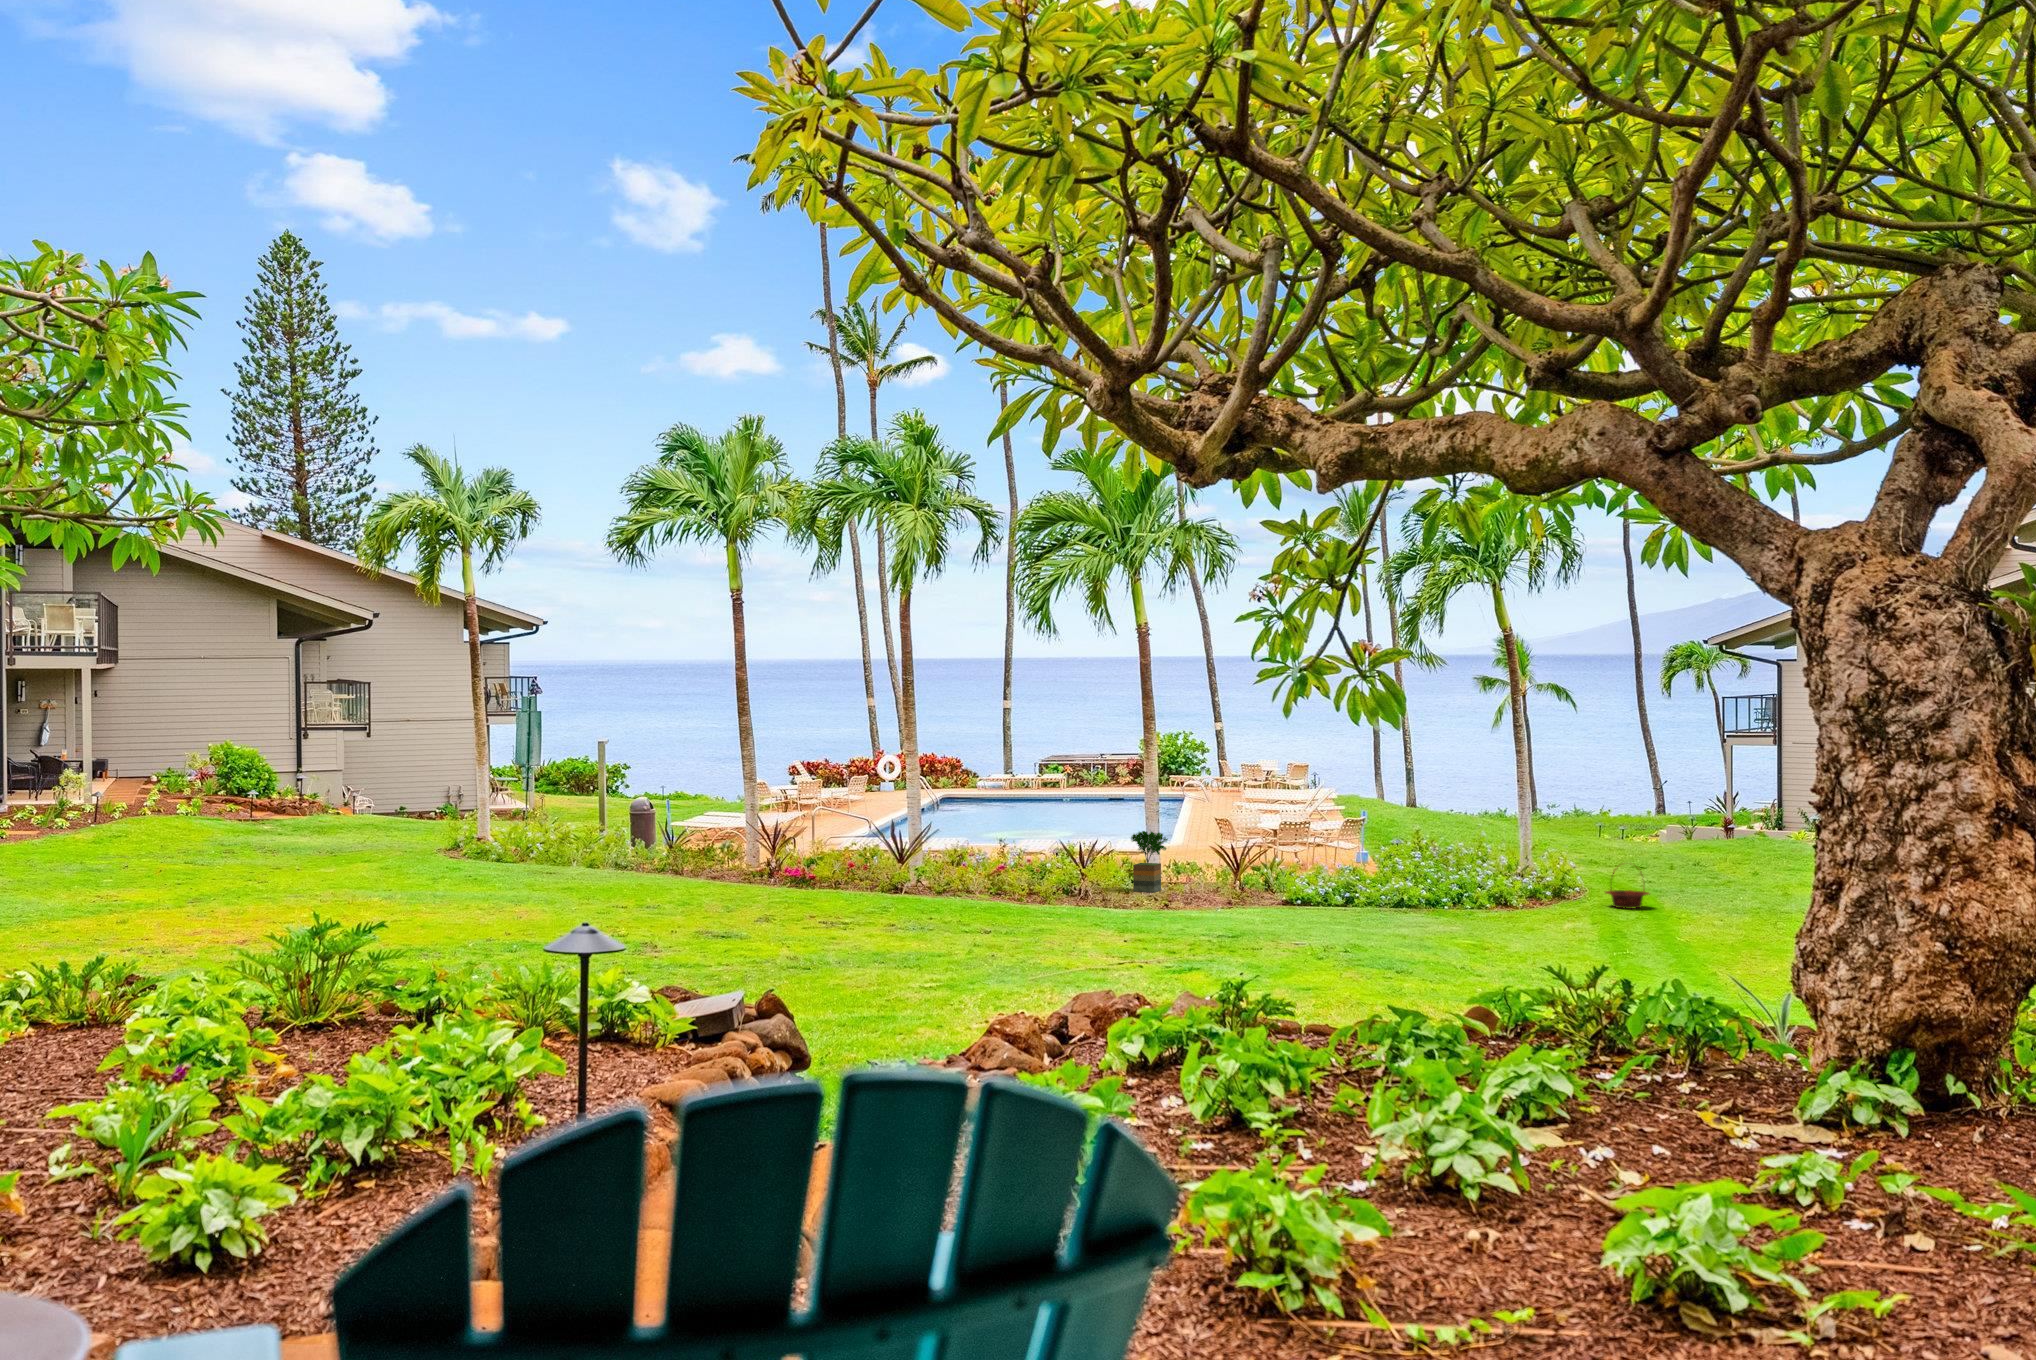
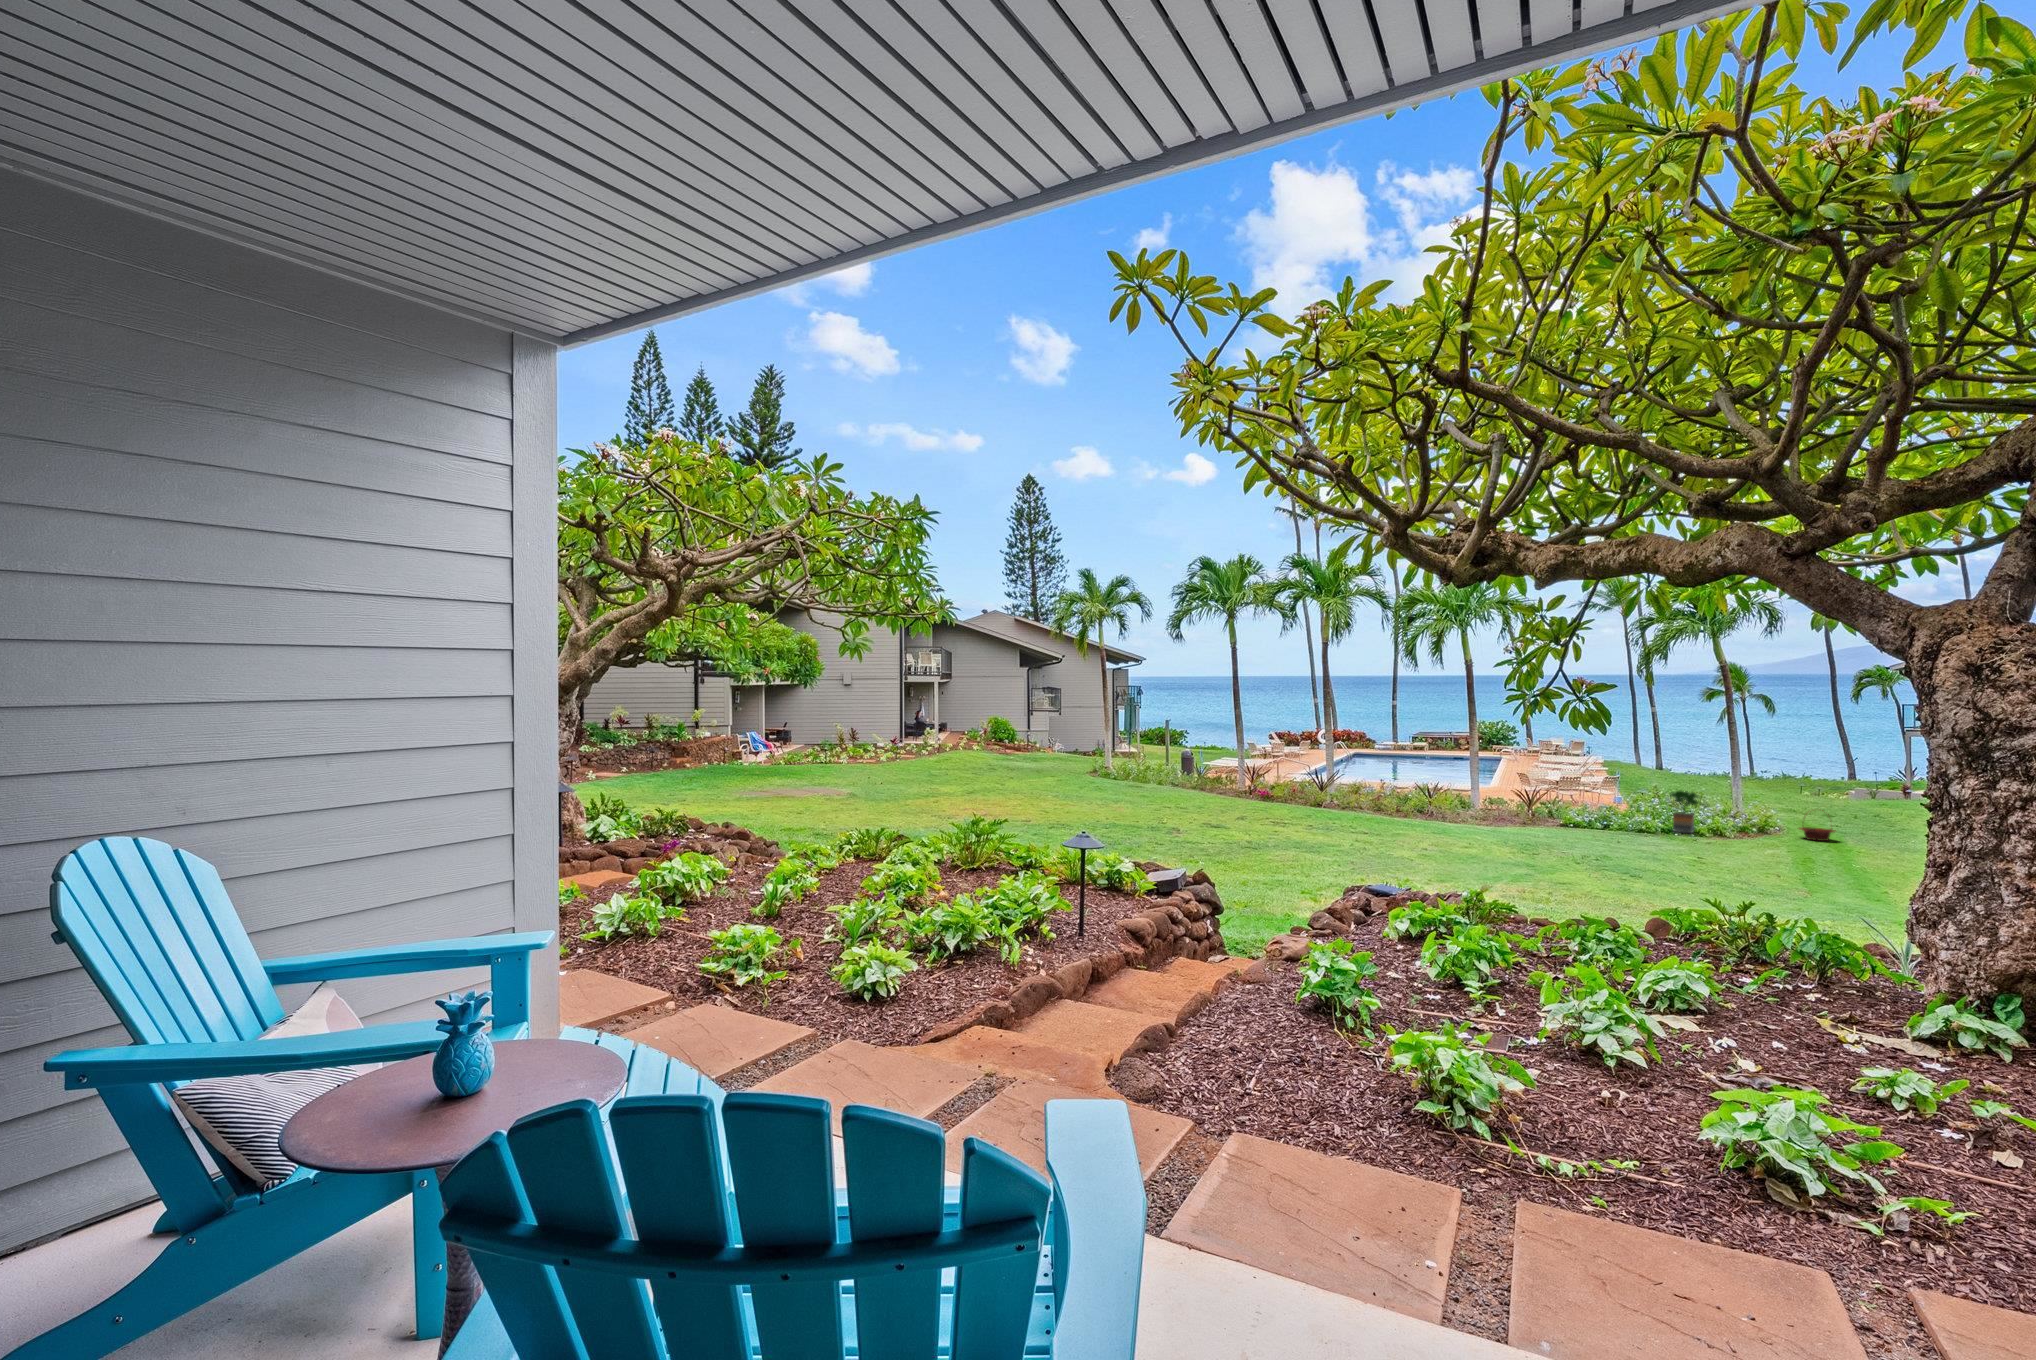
potted tree: present [1131,831,1168,892] -> present [1670,791,1699,833]

